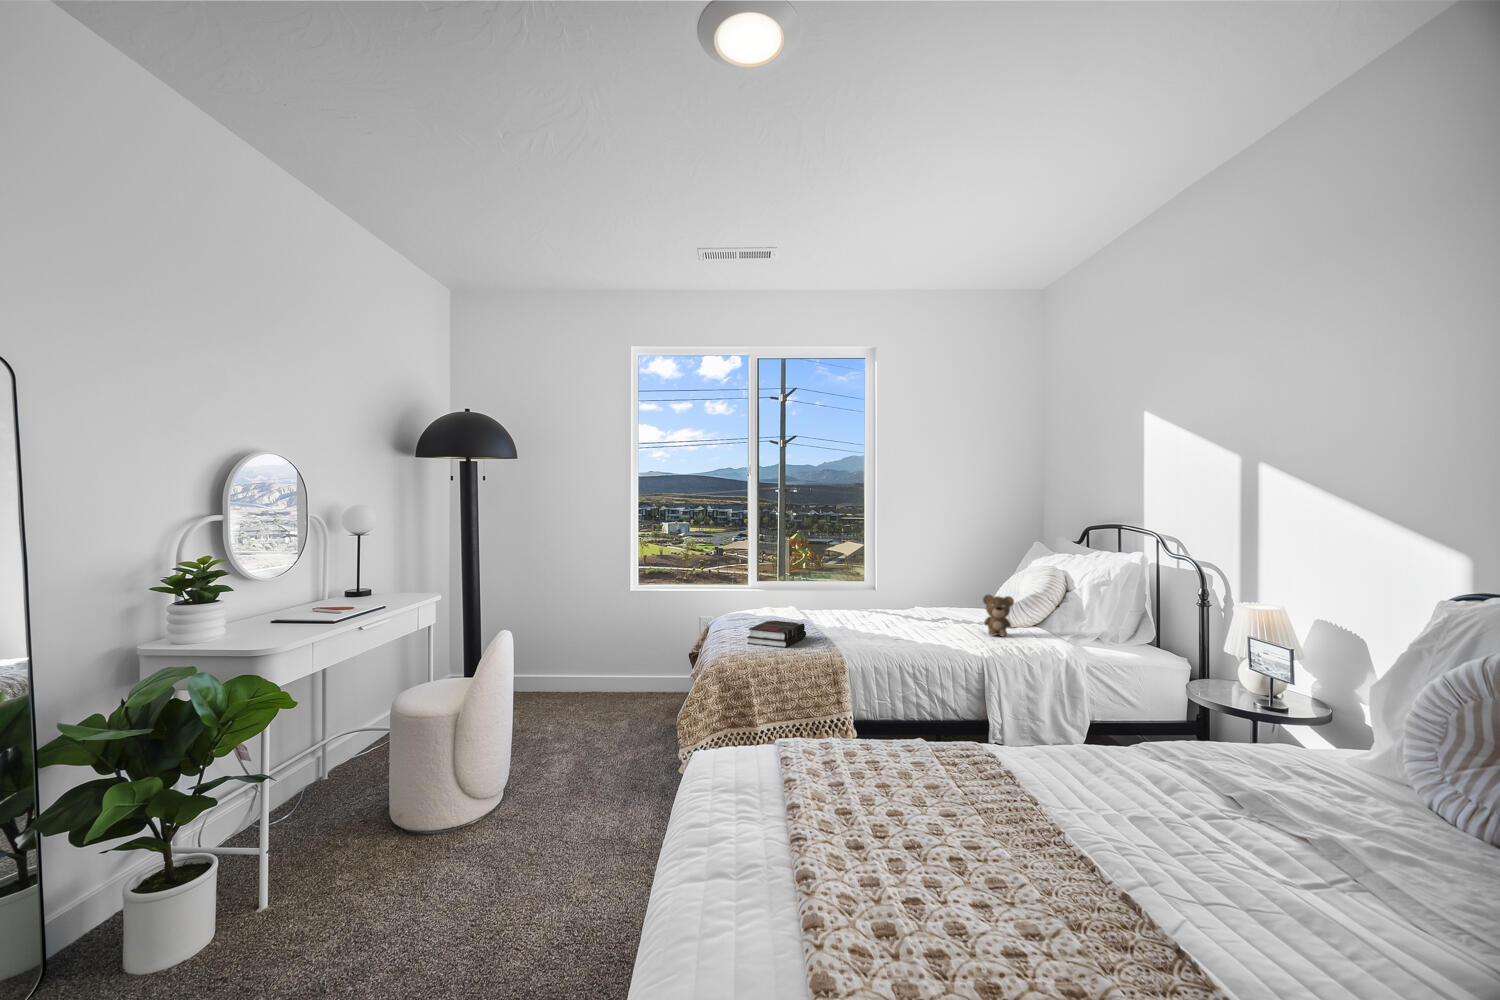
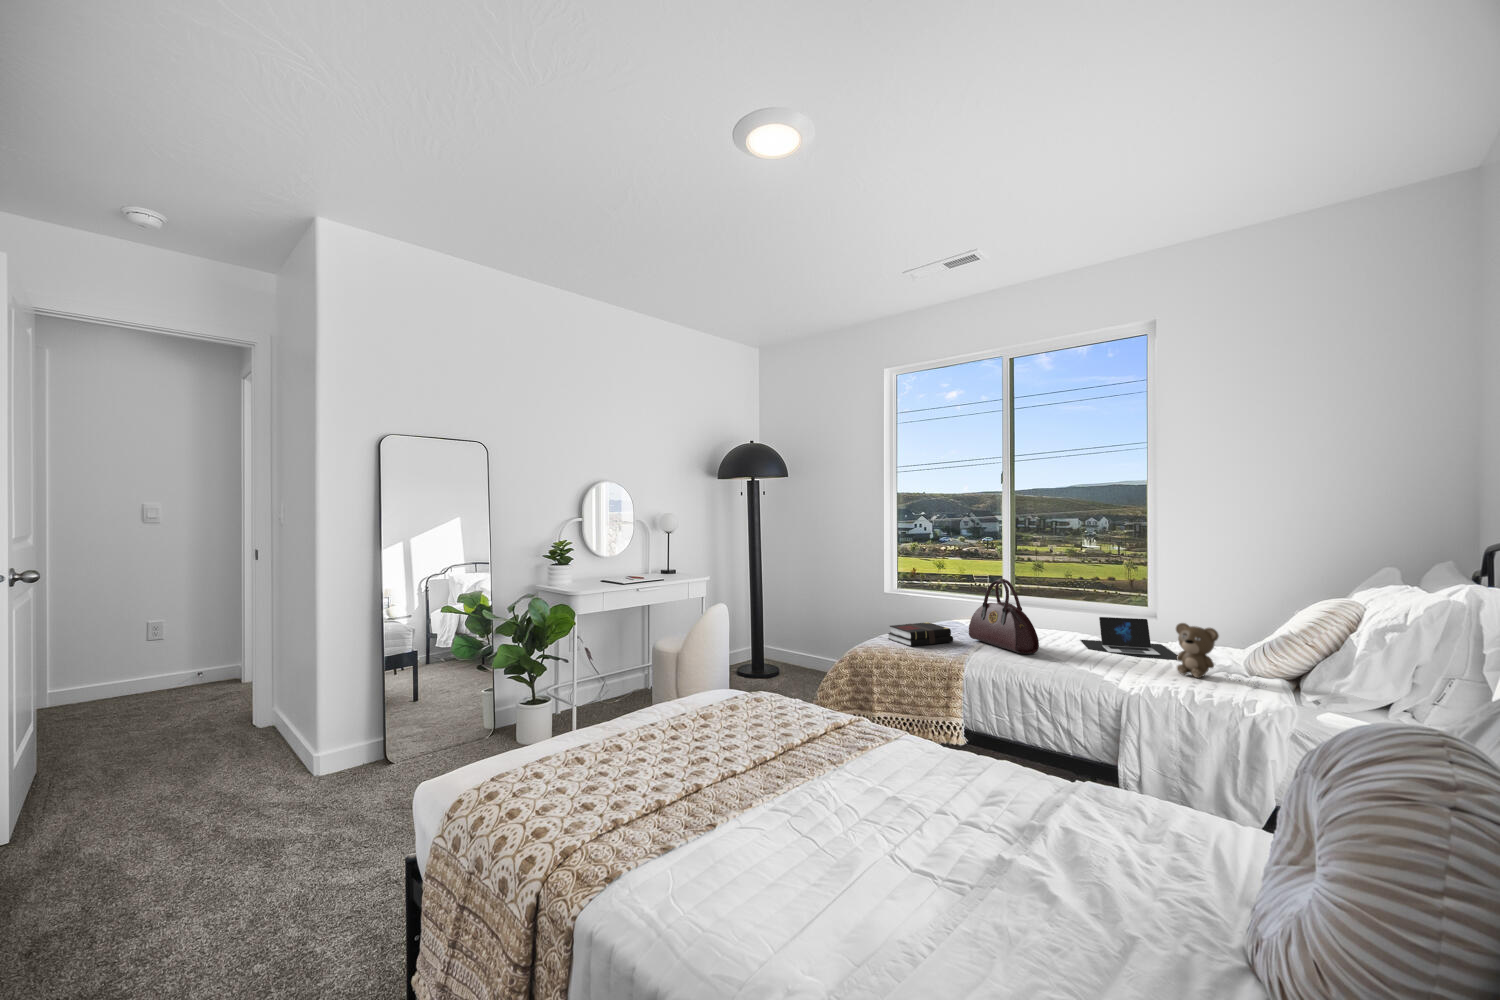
handbag: none [811,569,885,638] -> present [969,579,1039,654]
laptop: none [876,595,965,630] -> present [1081,617,1177,660]

